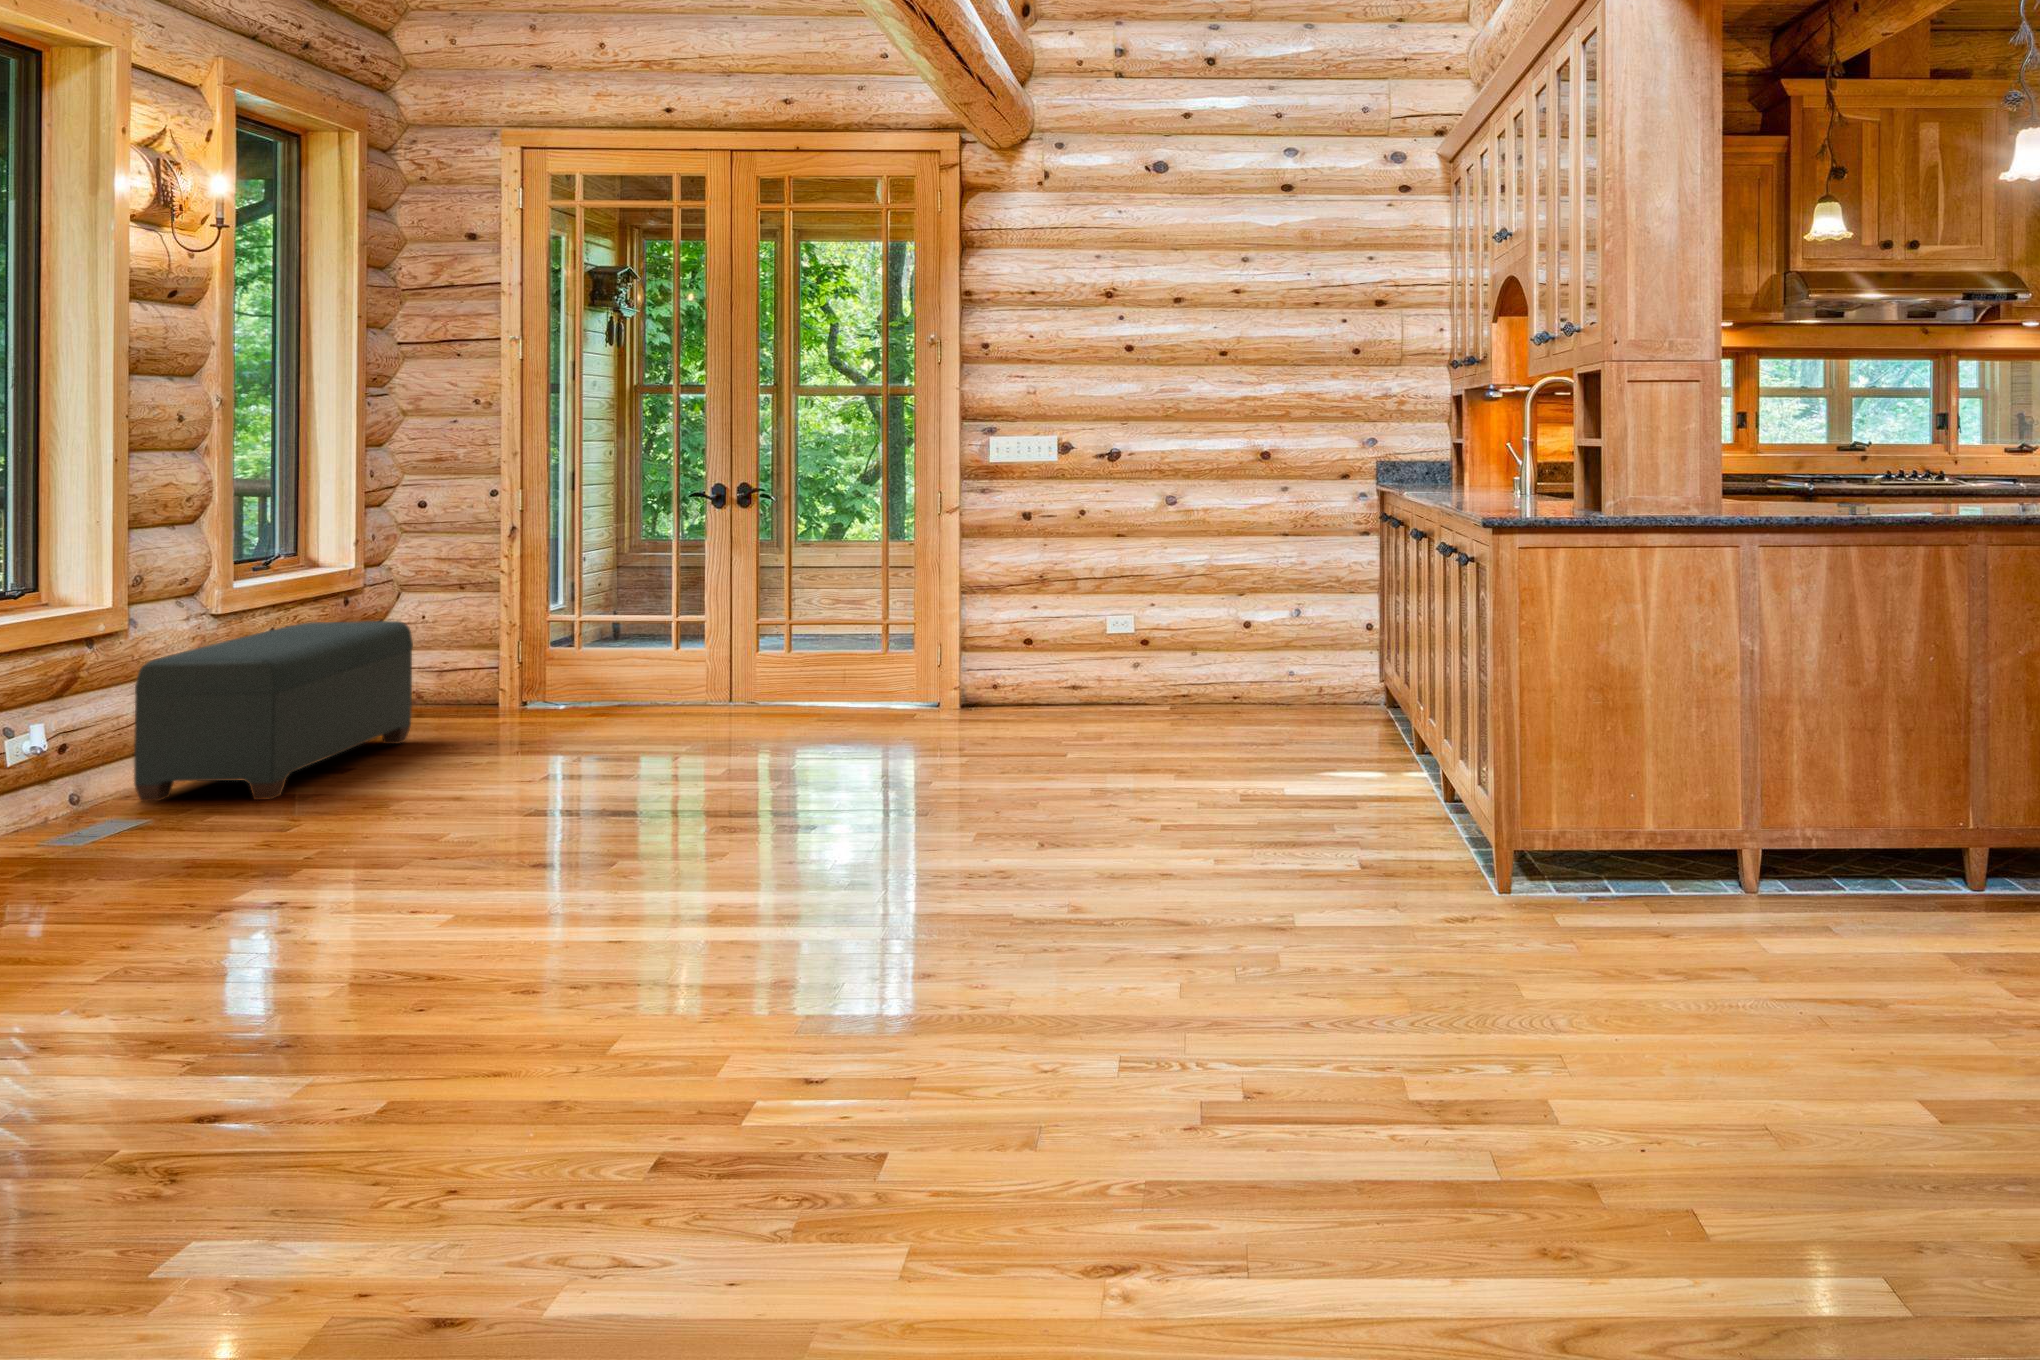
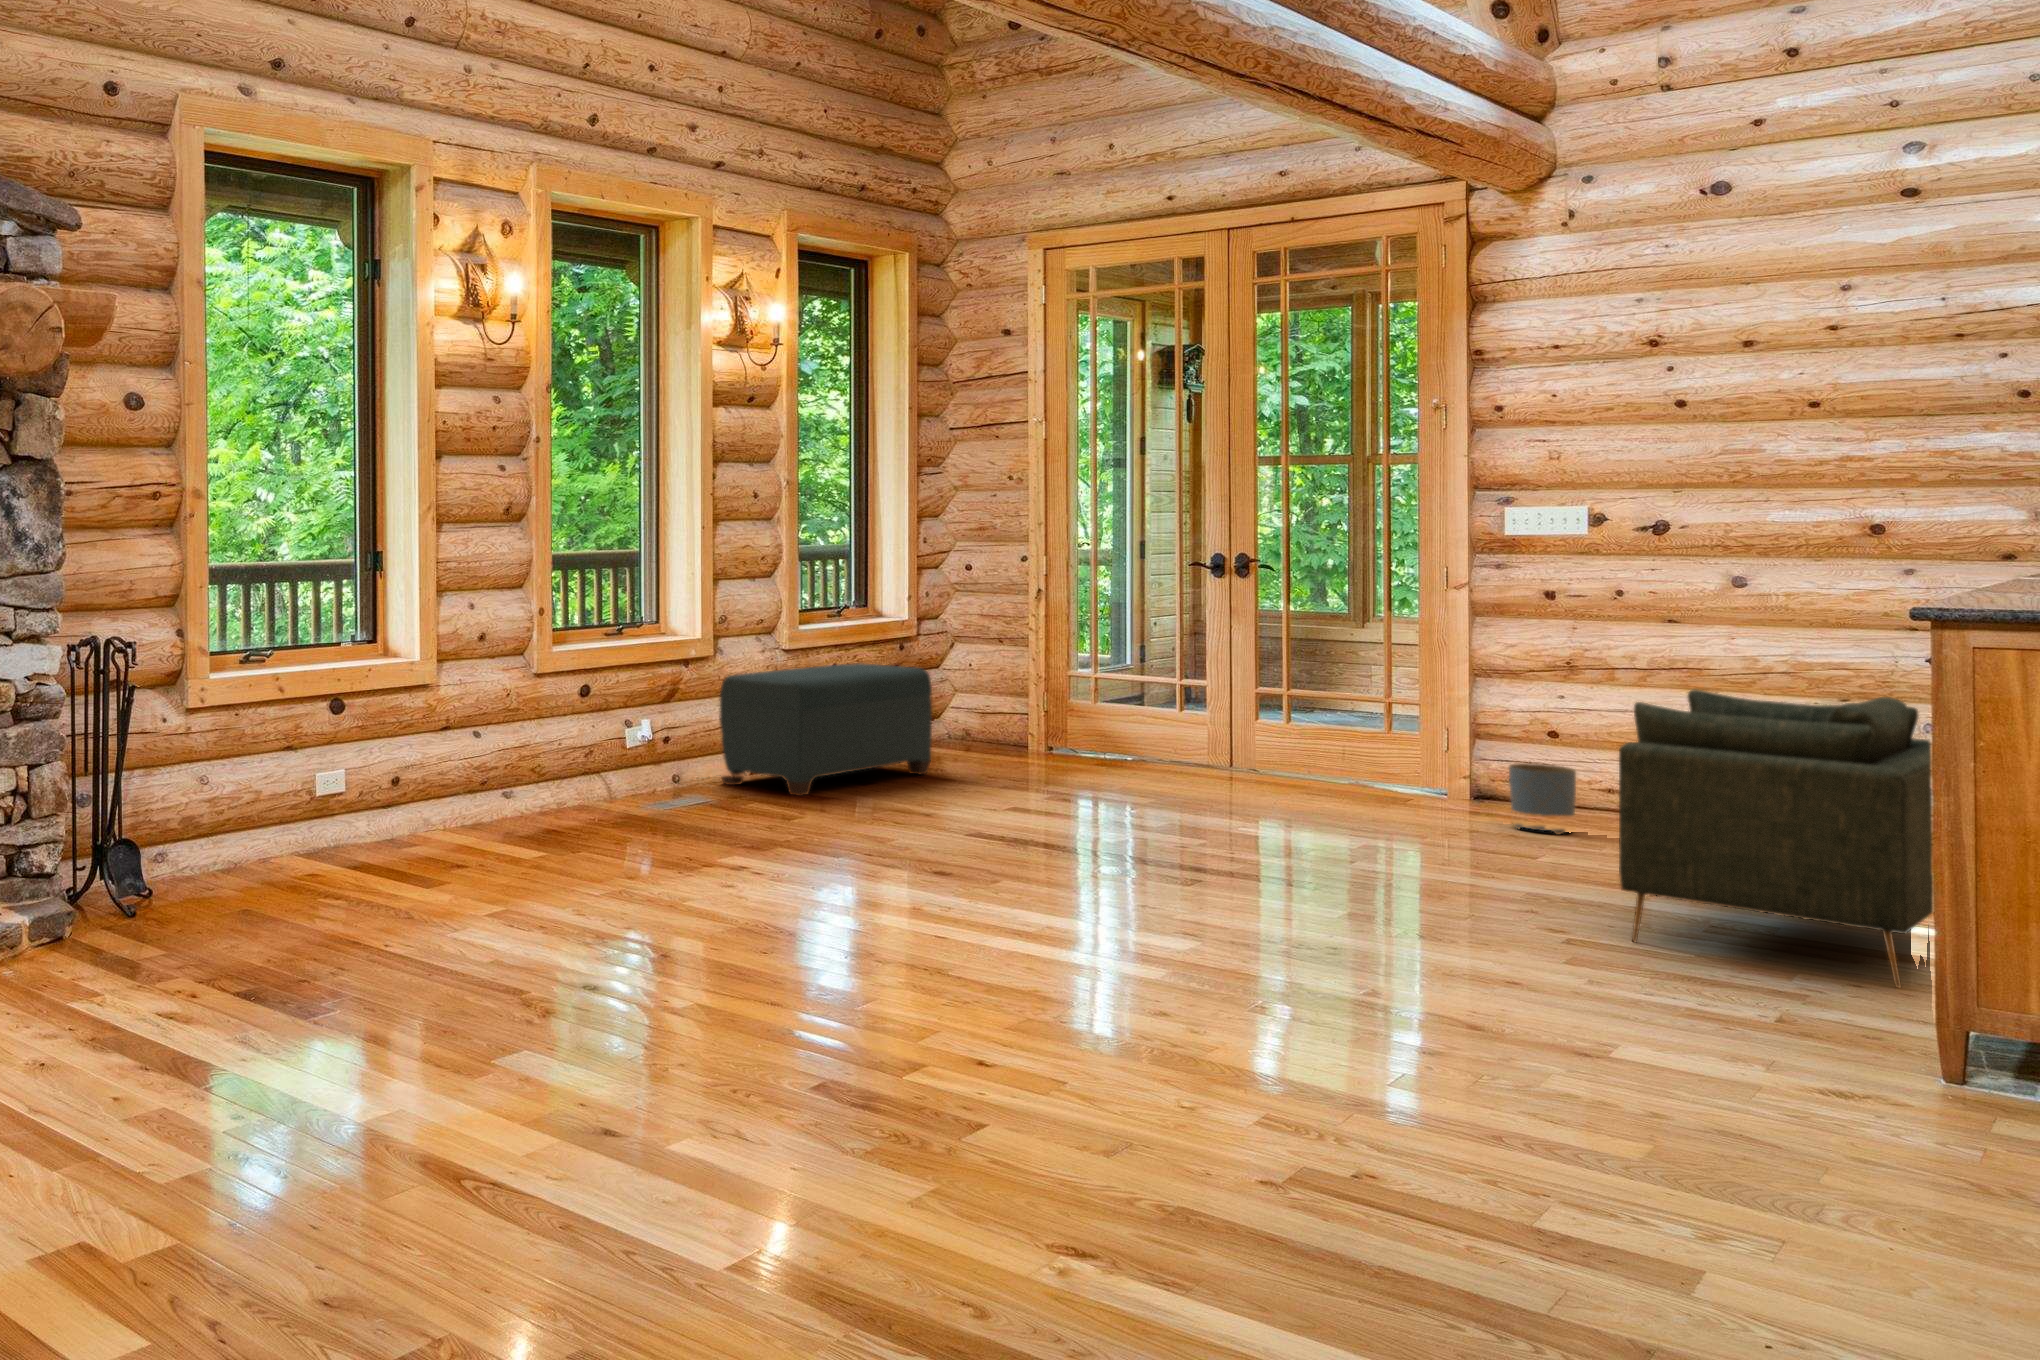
armchair: none [1193,576,1392,800] -> present [1619,689,1933,988]
planter: none [996,649,1048,709] -> present [1509,763,1576,835]

